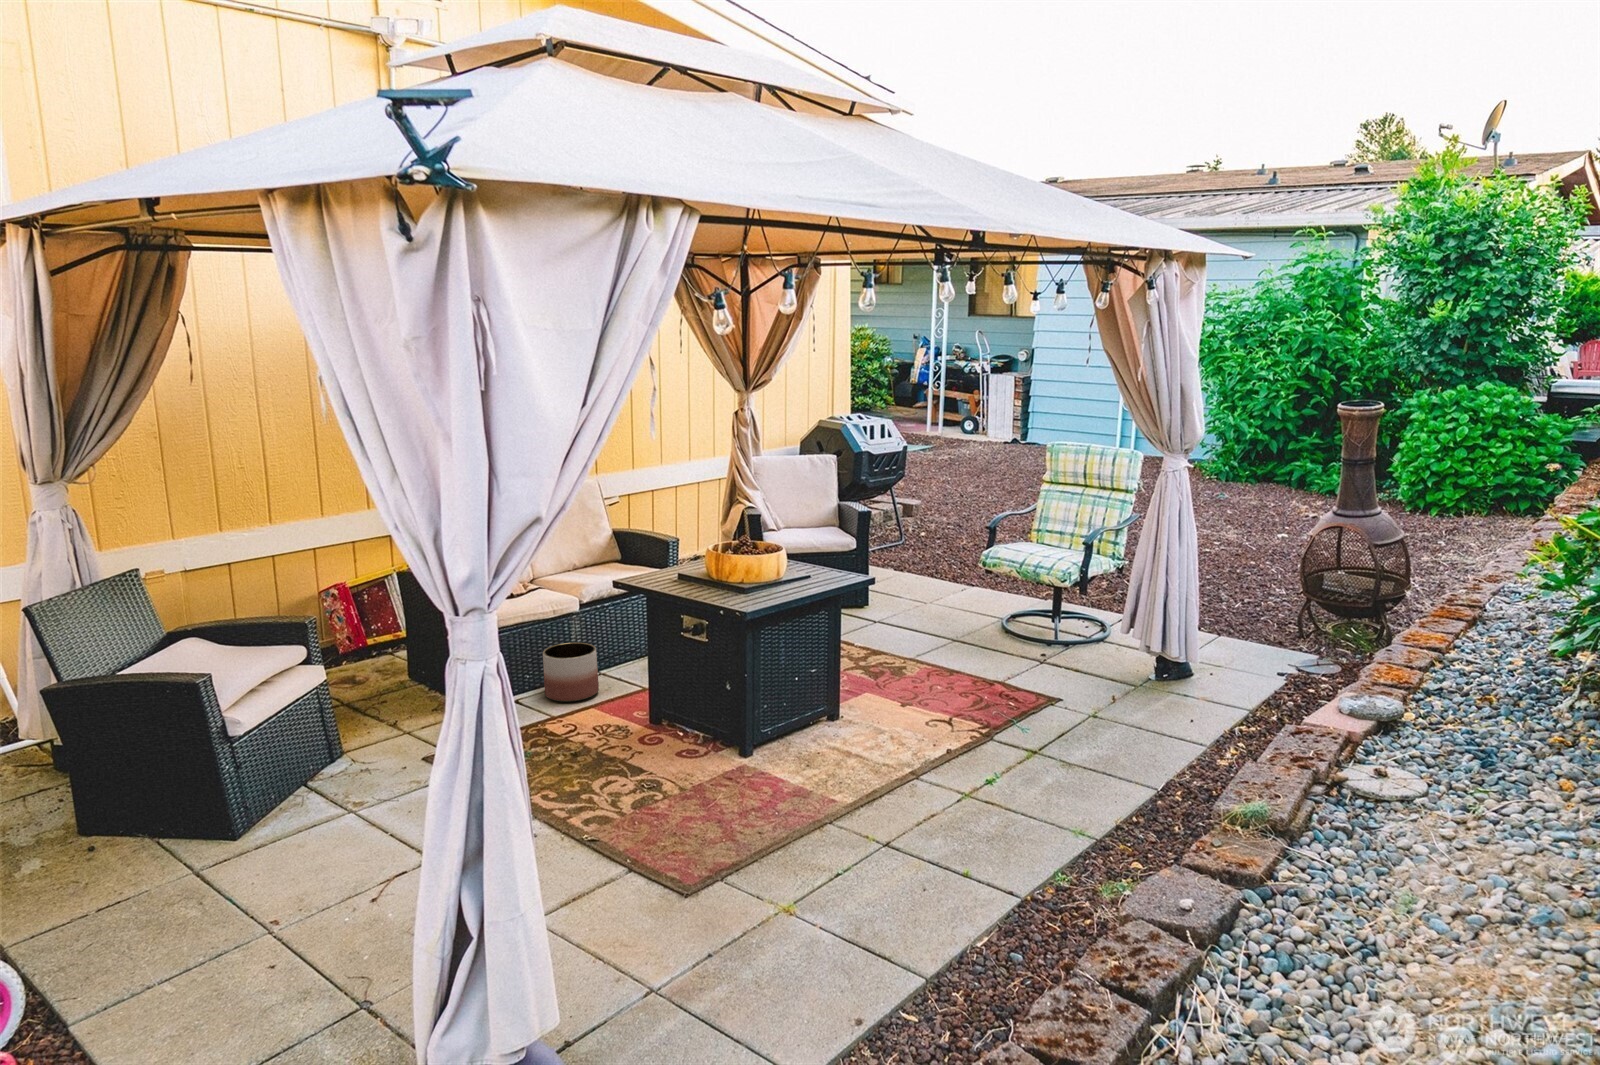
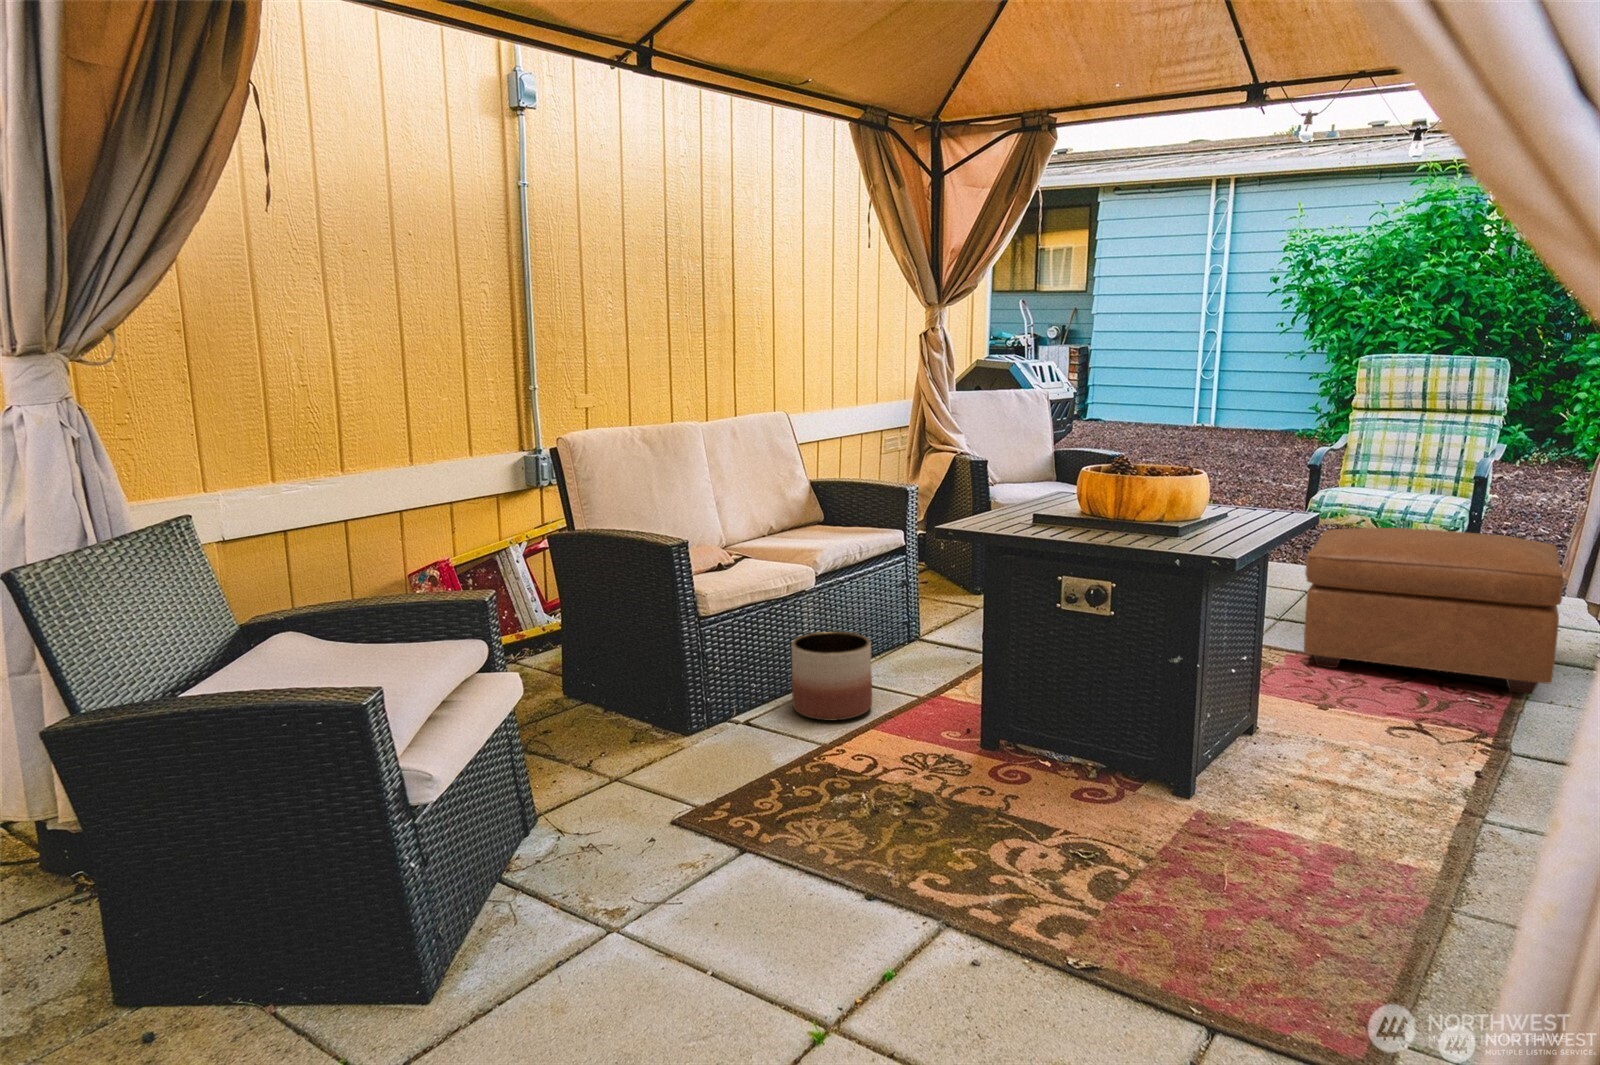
ottoman: none [923,577,1103,702] -> present [1304,528,1563,694]

